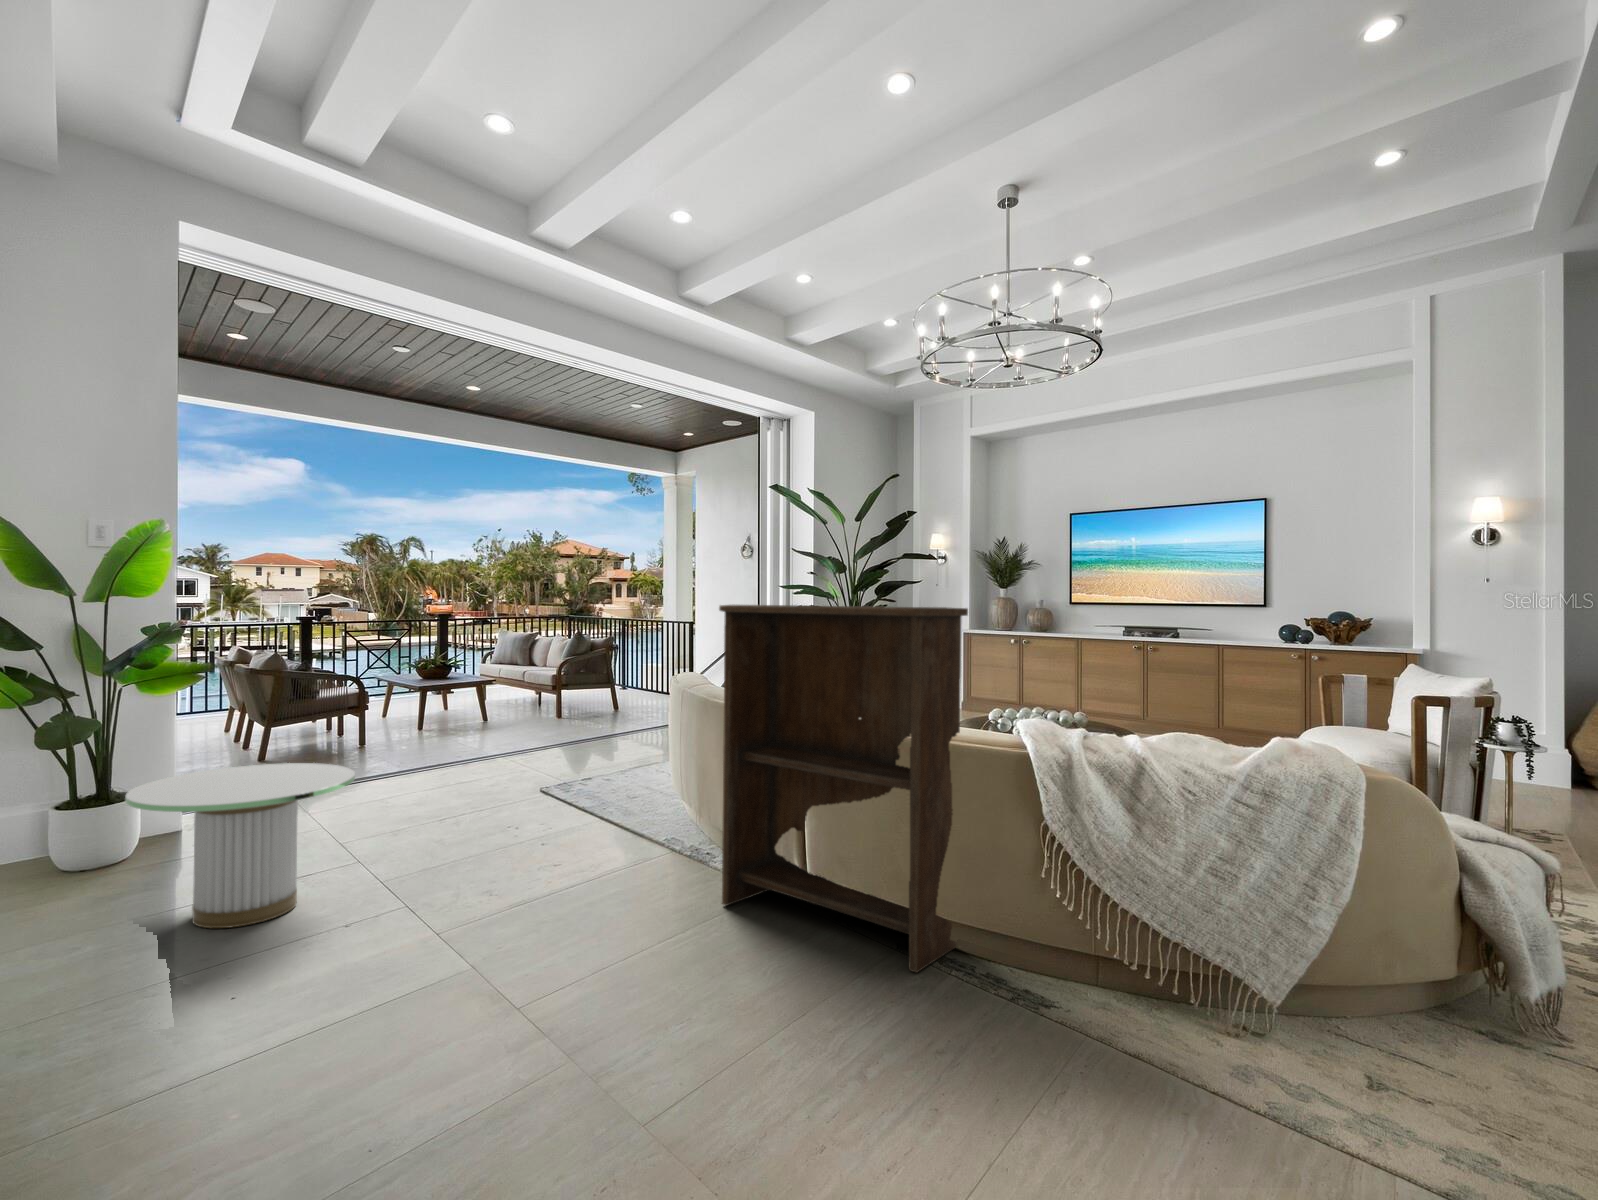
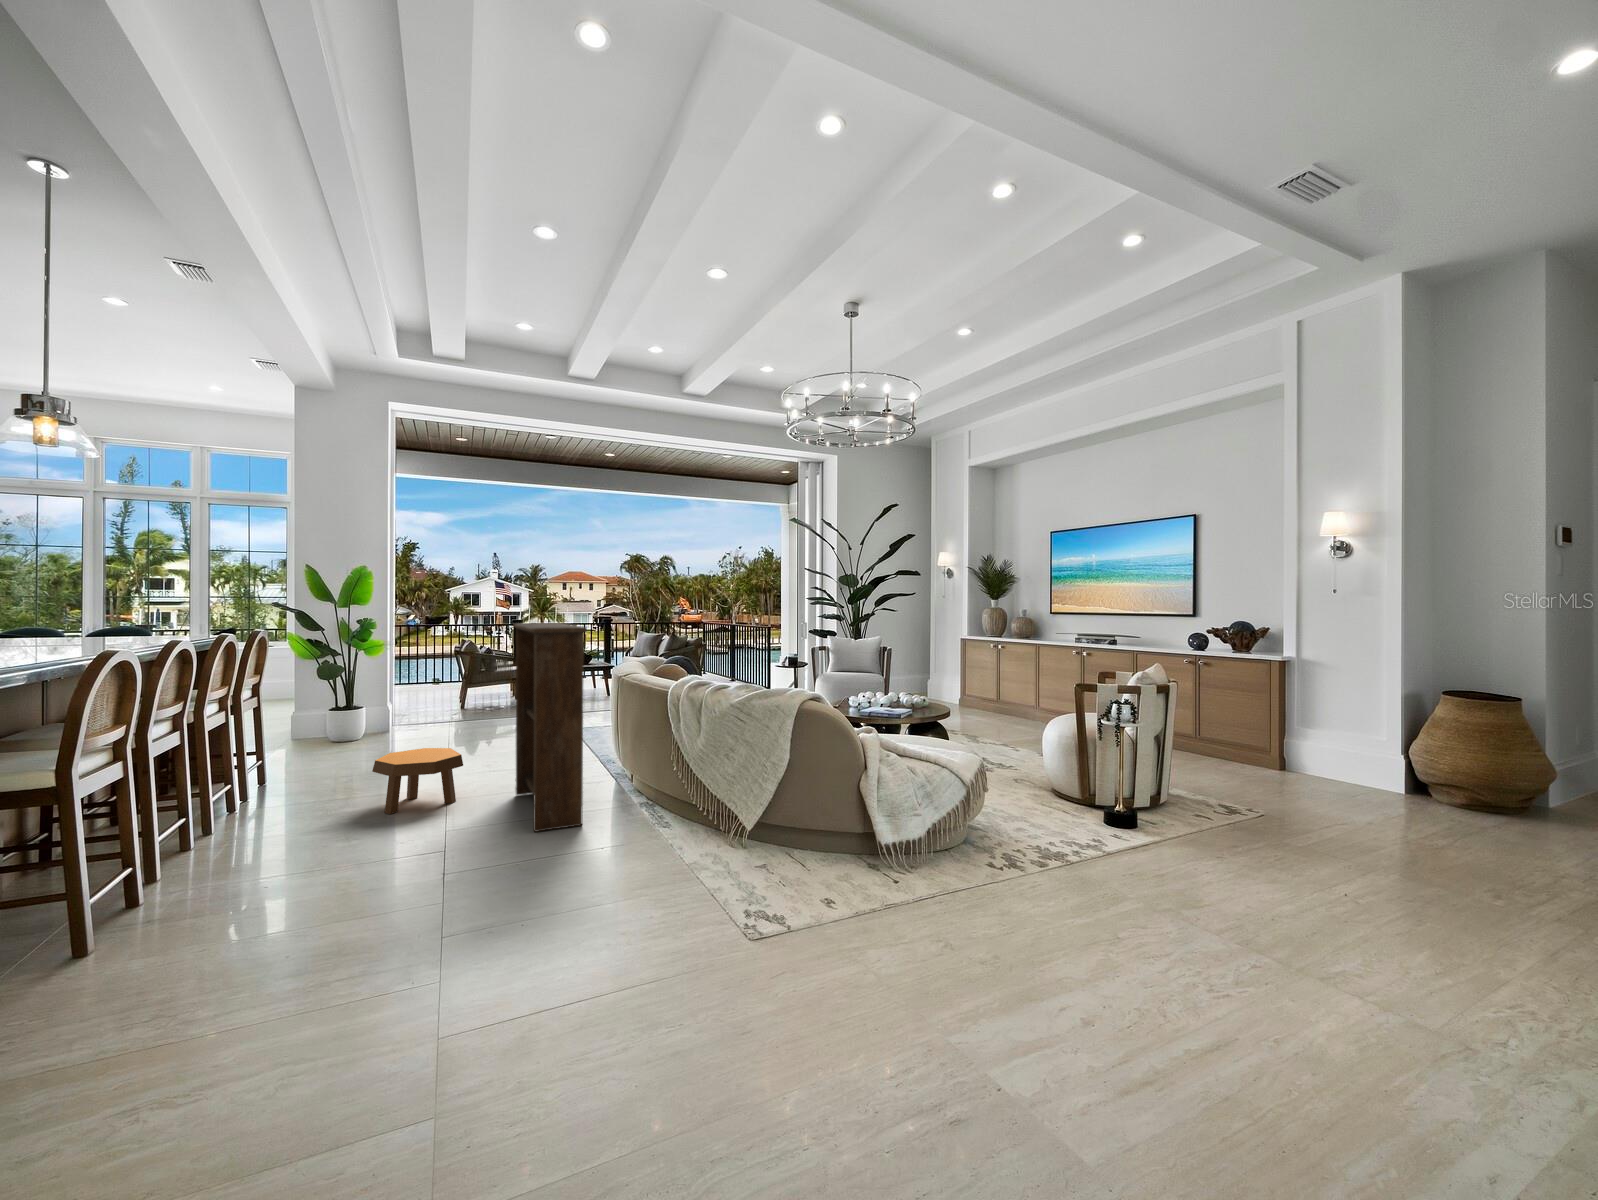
side table: present [125,763,355,928] -> none [266,704,378,779]
footstool: none [503,834,659,981] -> present [372,748,463,814]

